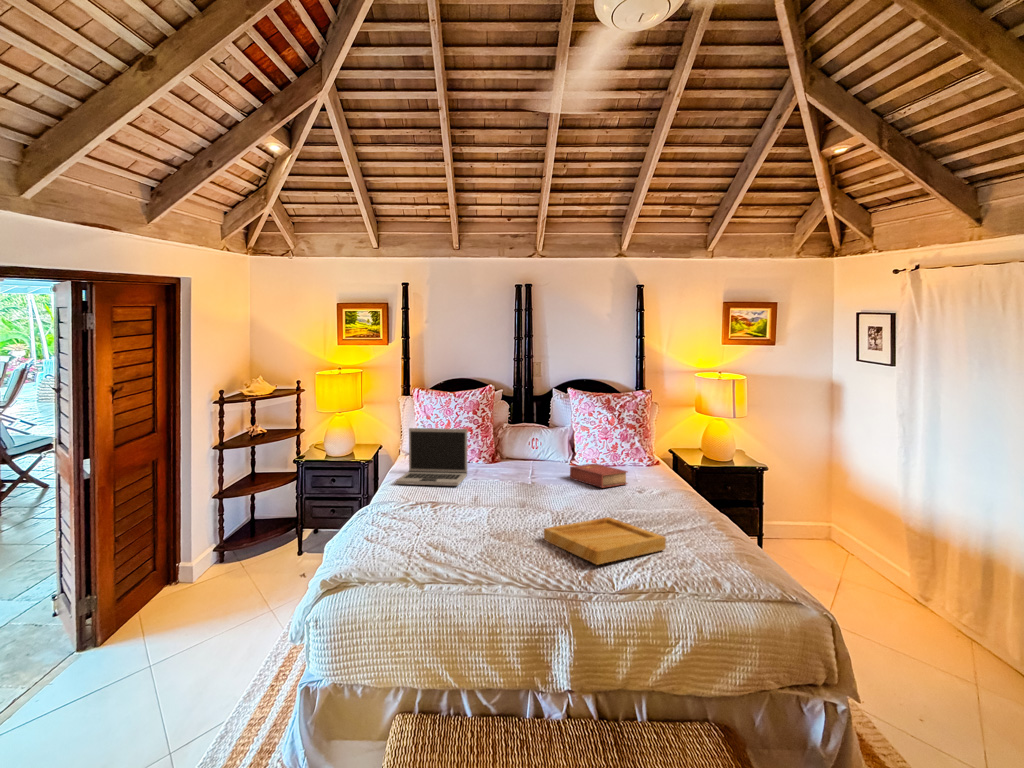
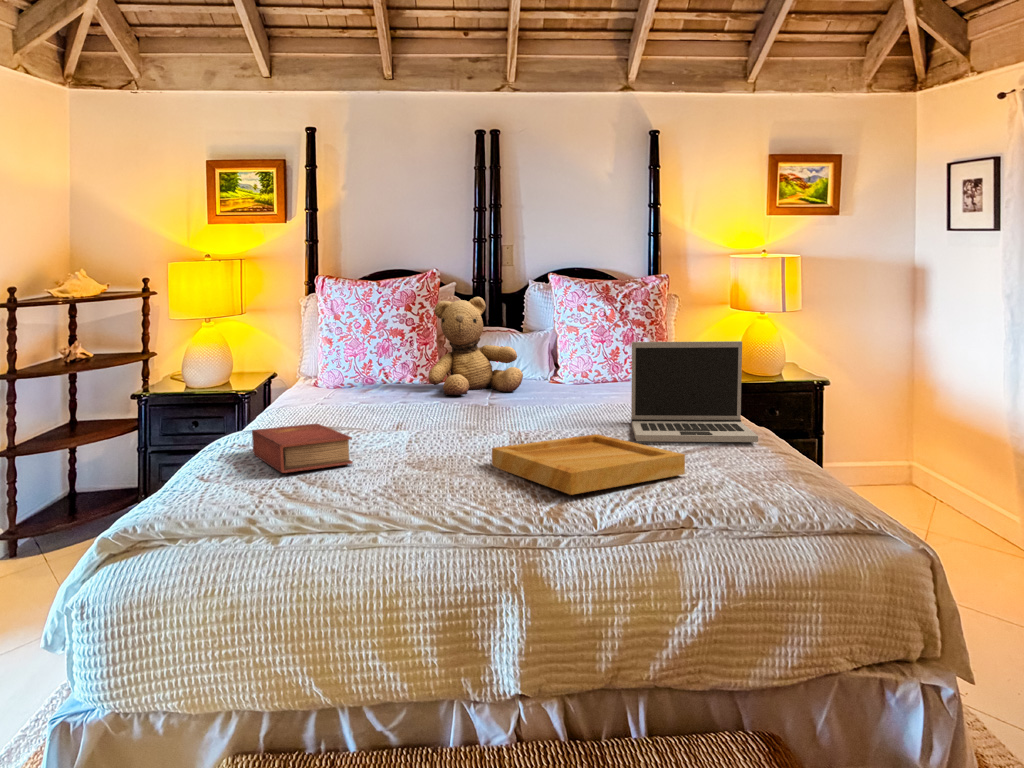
teddy bear: none [489,408,554,478] -> present [429,297,523,395]
laptop: present [396,428,467,486] -> present [631,341,758,442]
book: present [570,464,627,488] -> present [252,424,353,473]

